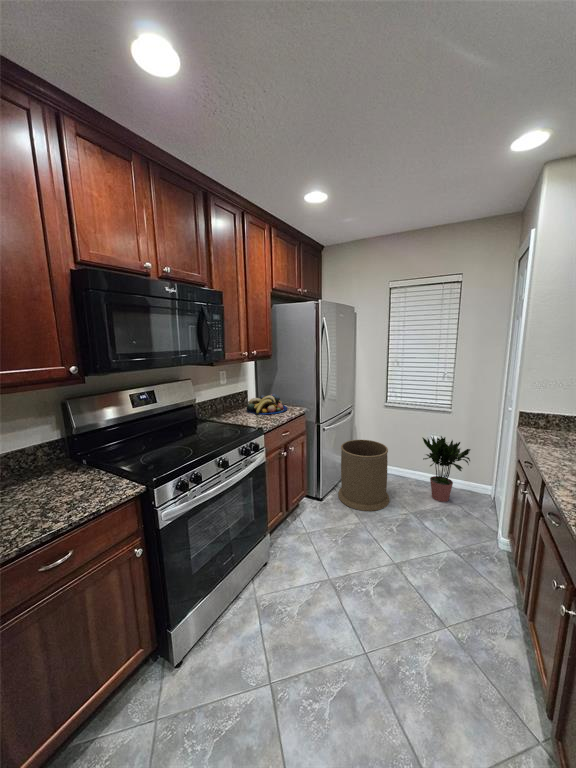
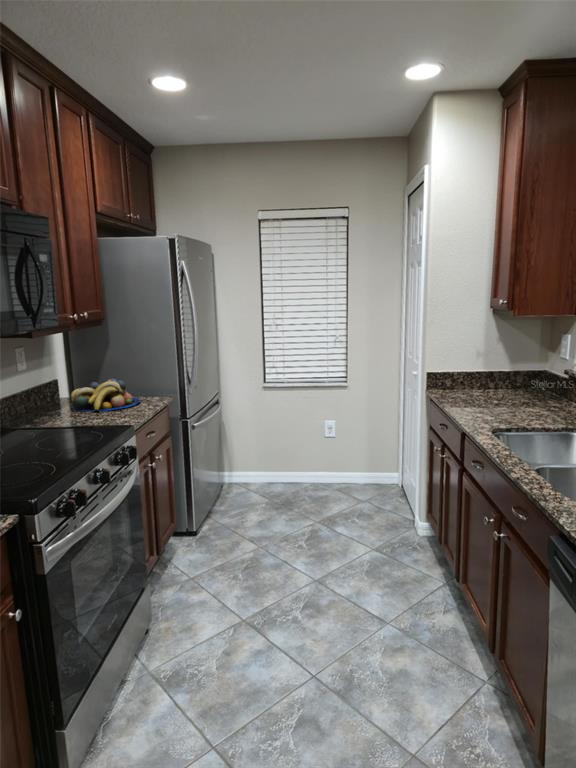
potted plant: present [423,436,470,502] -> none [319,412,380,502]
trash can: present [338,440,390,511] -> none [217,437,288,535]

